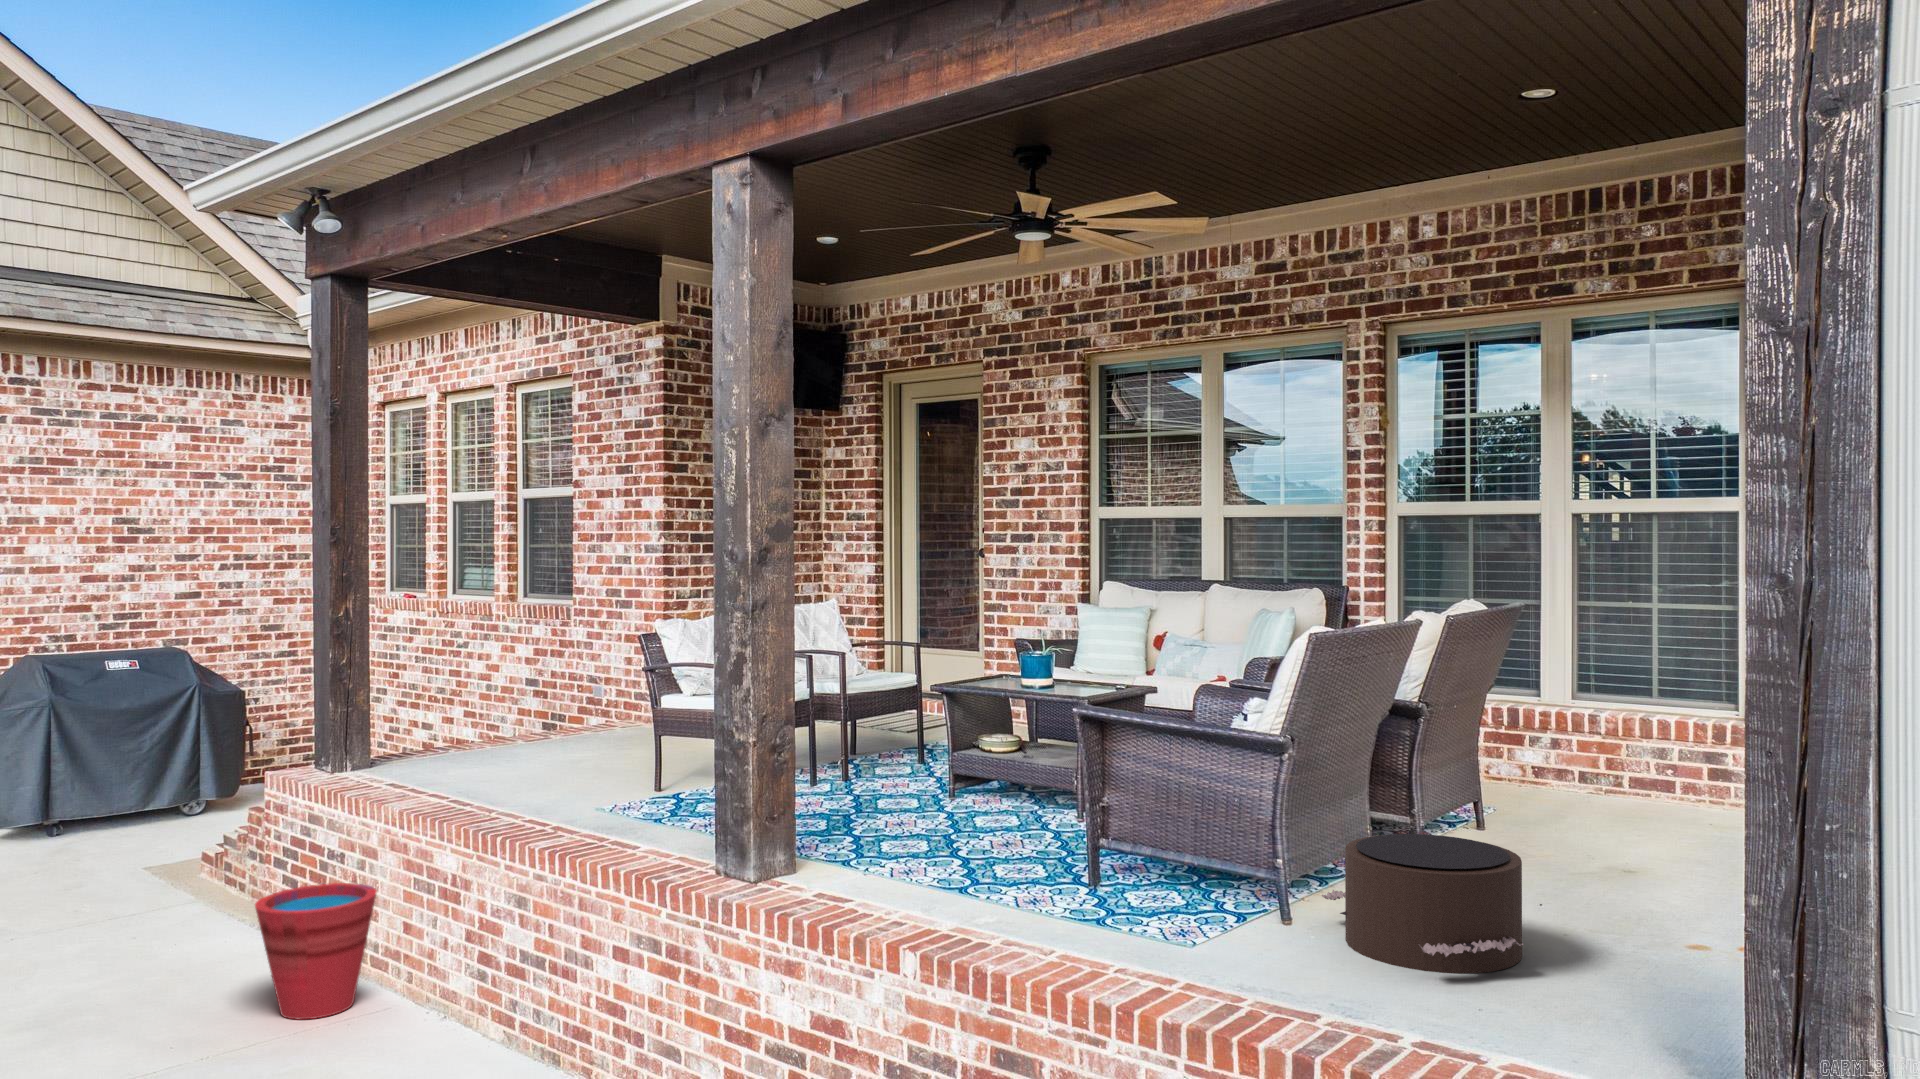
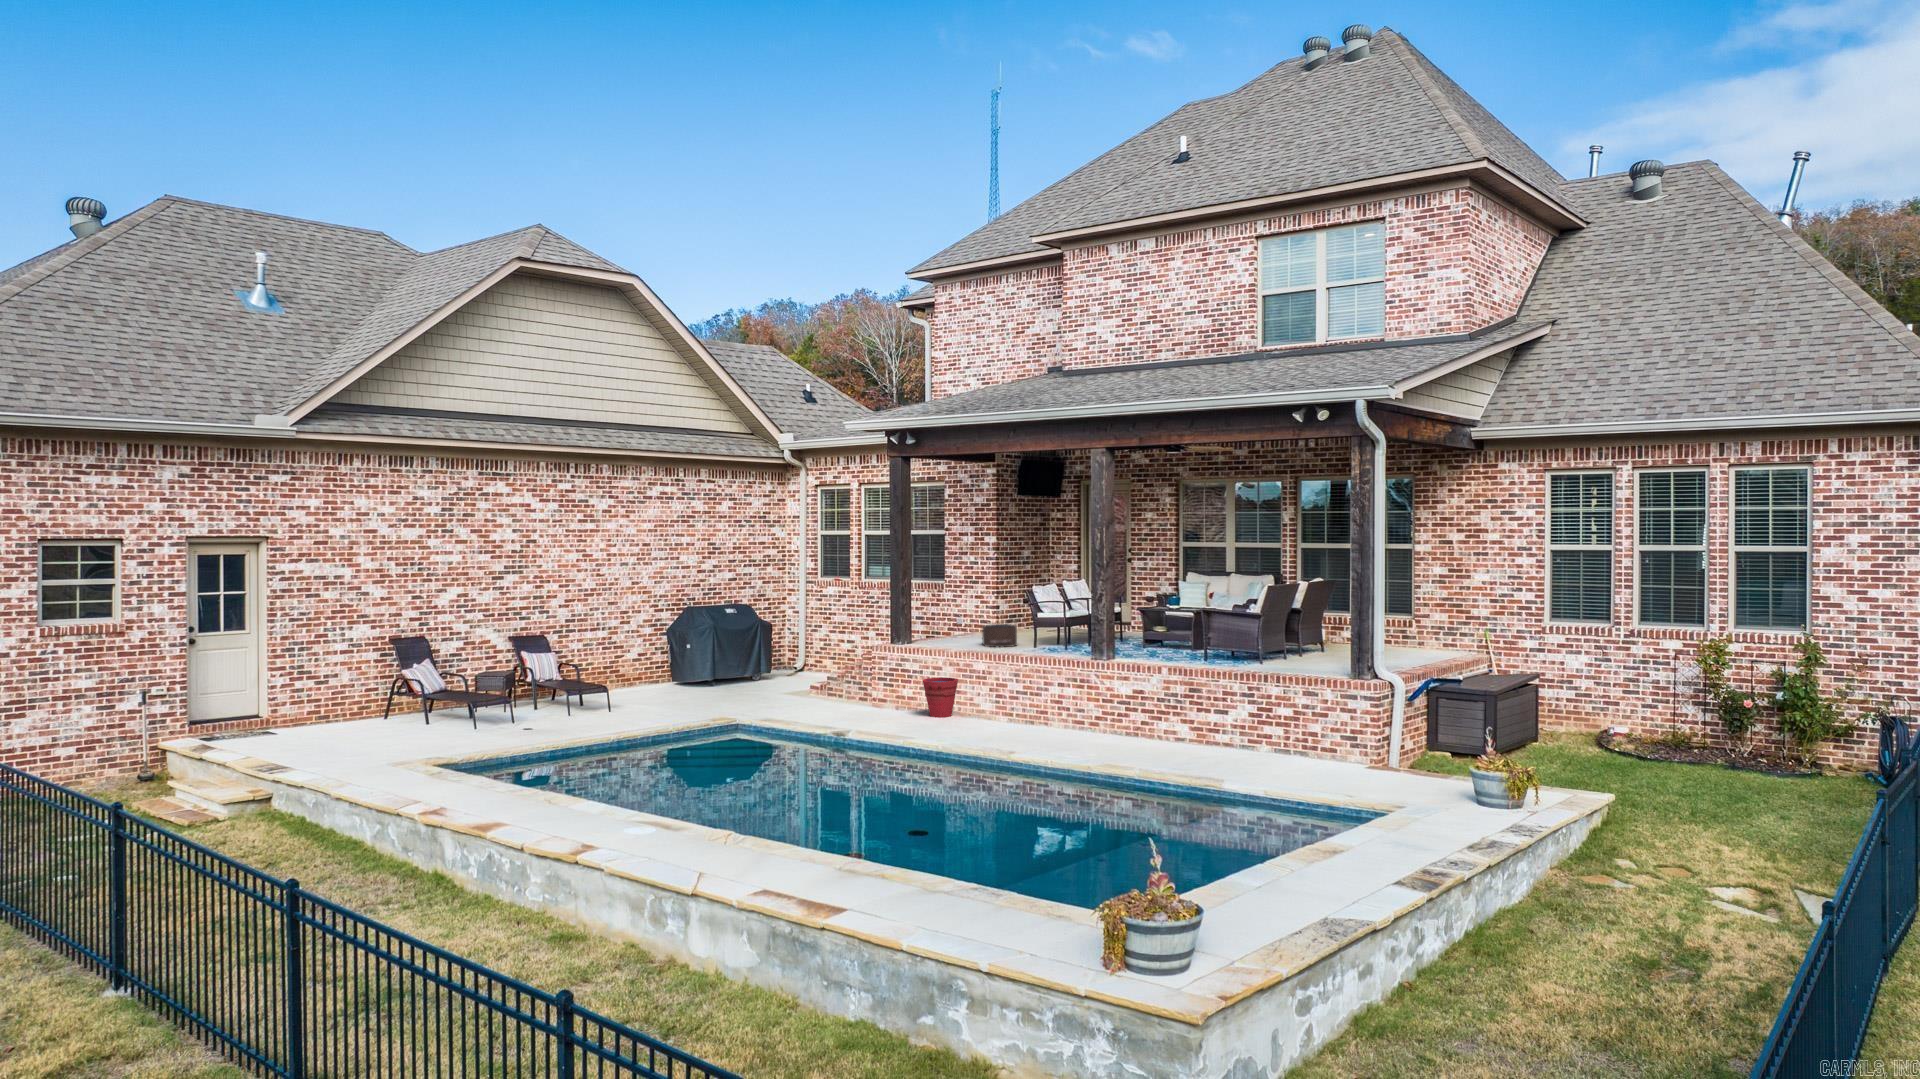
pouf: present [1322,834,1523,974] -> present [982,624,1017,647]

